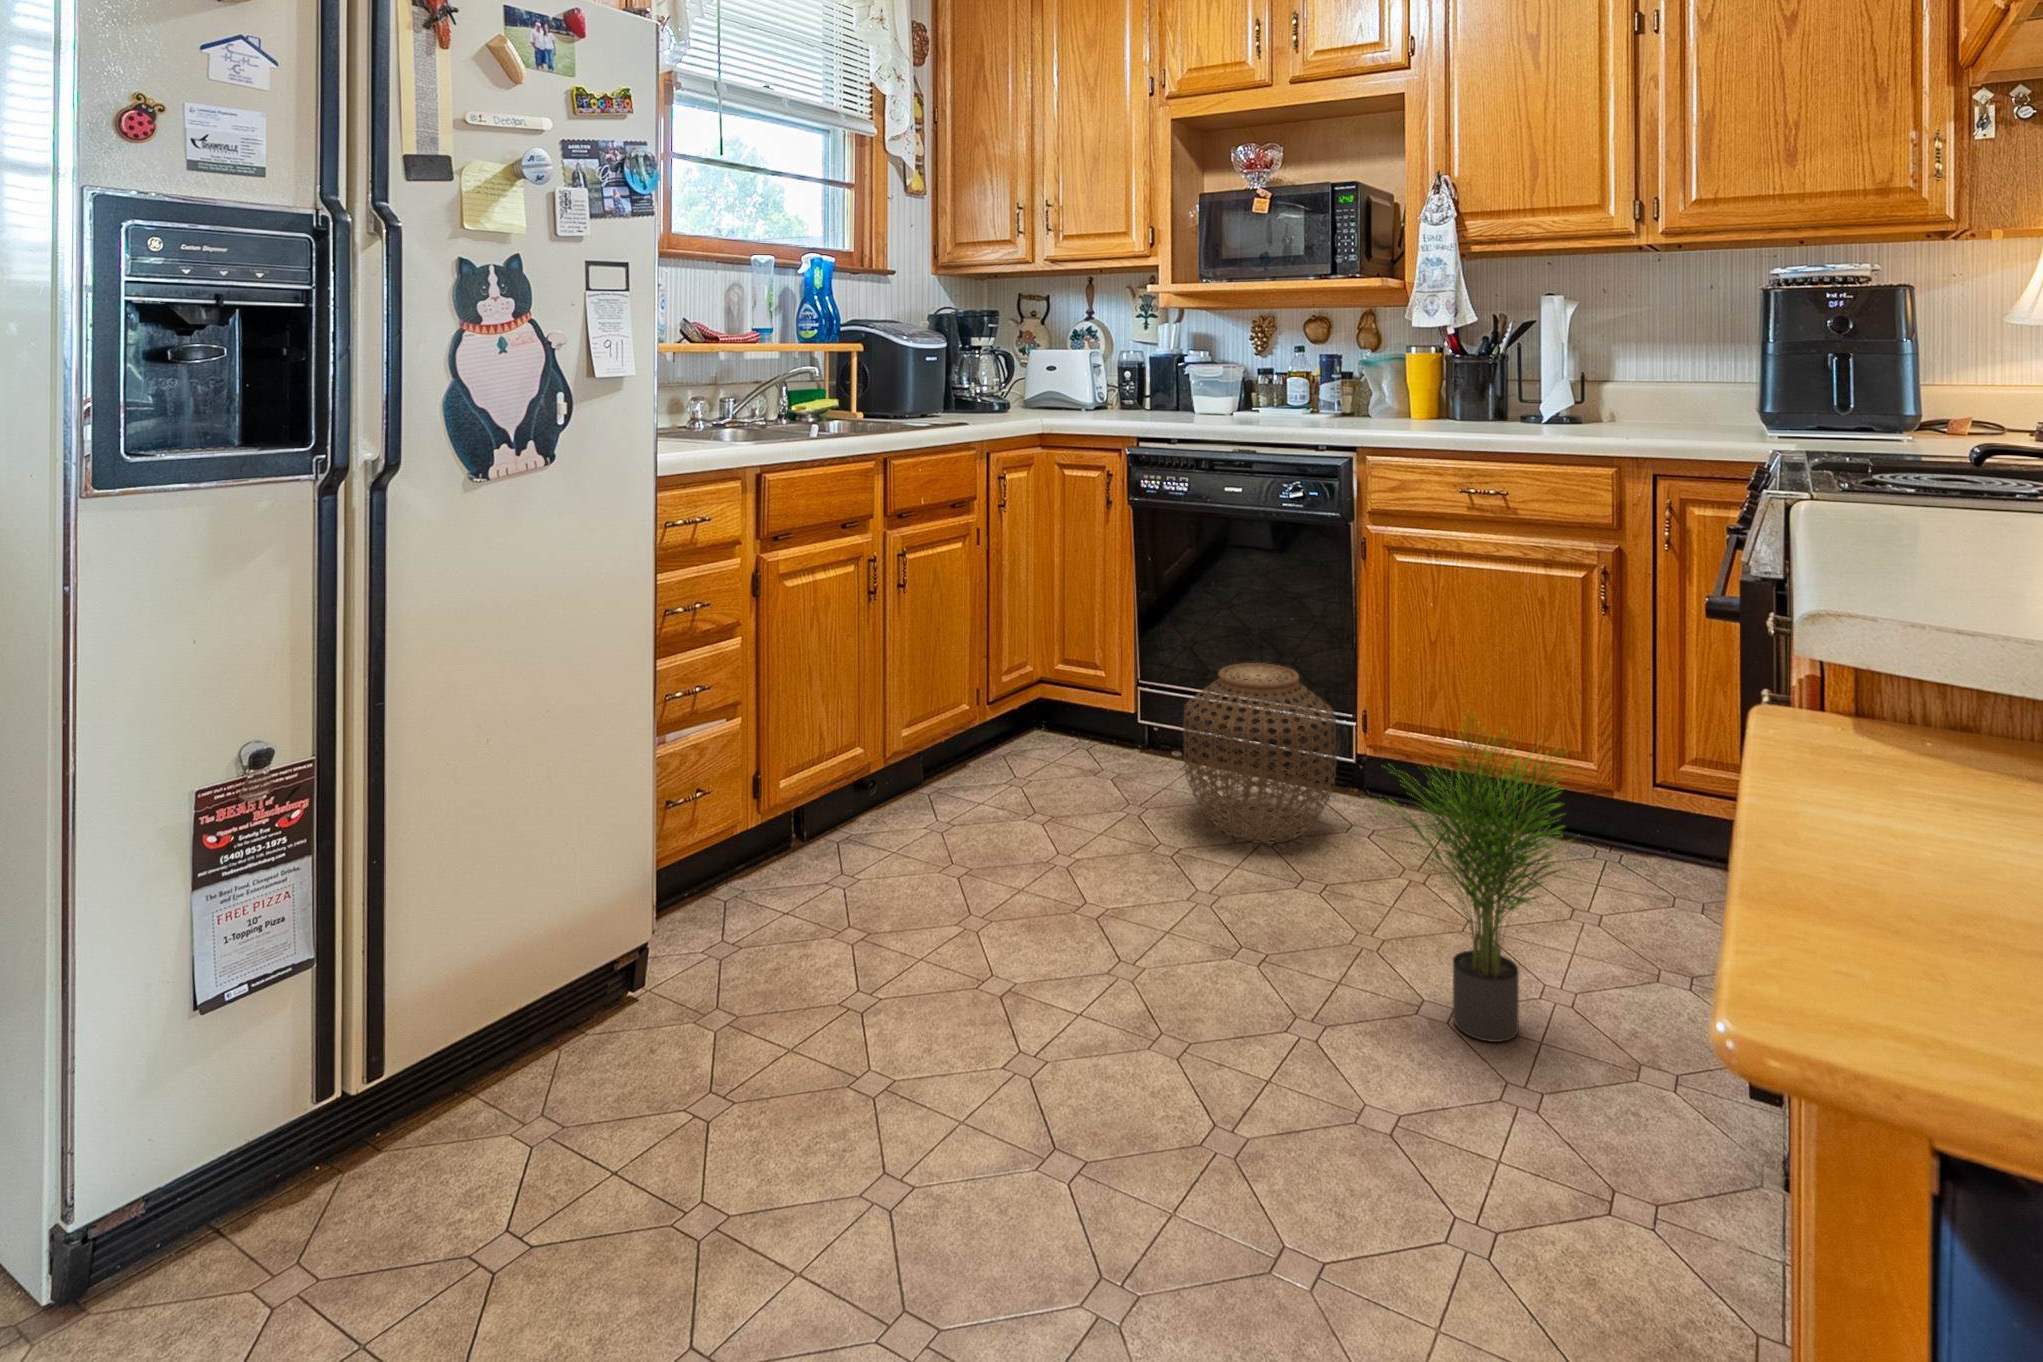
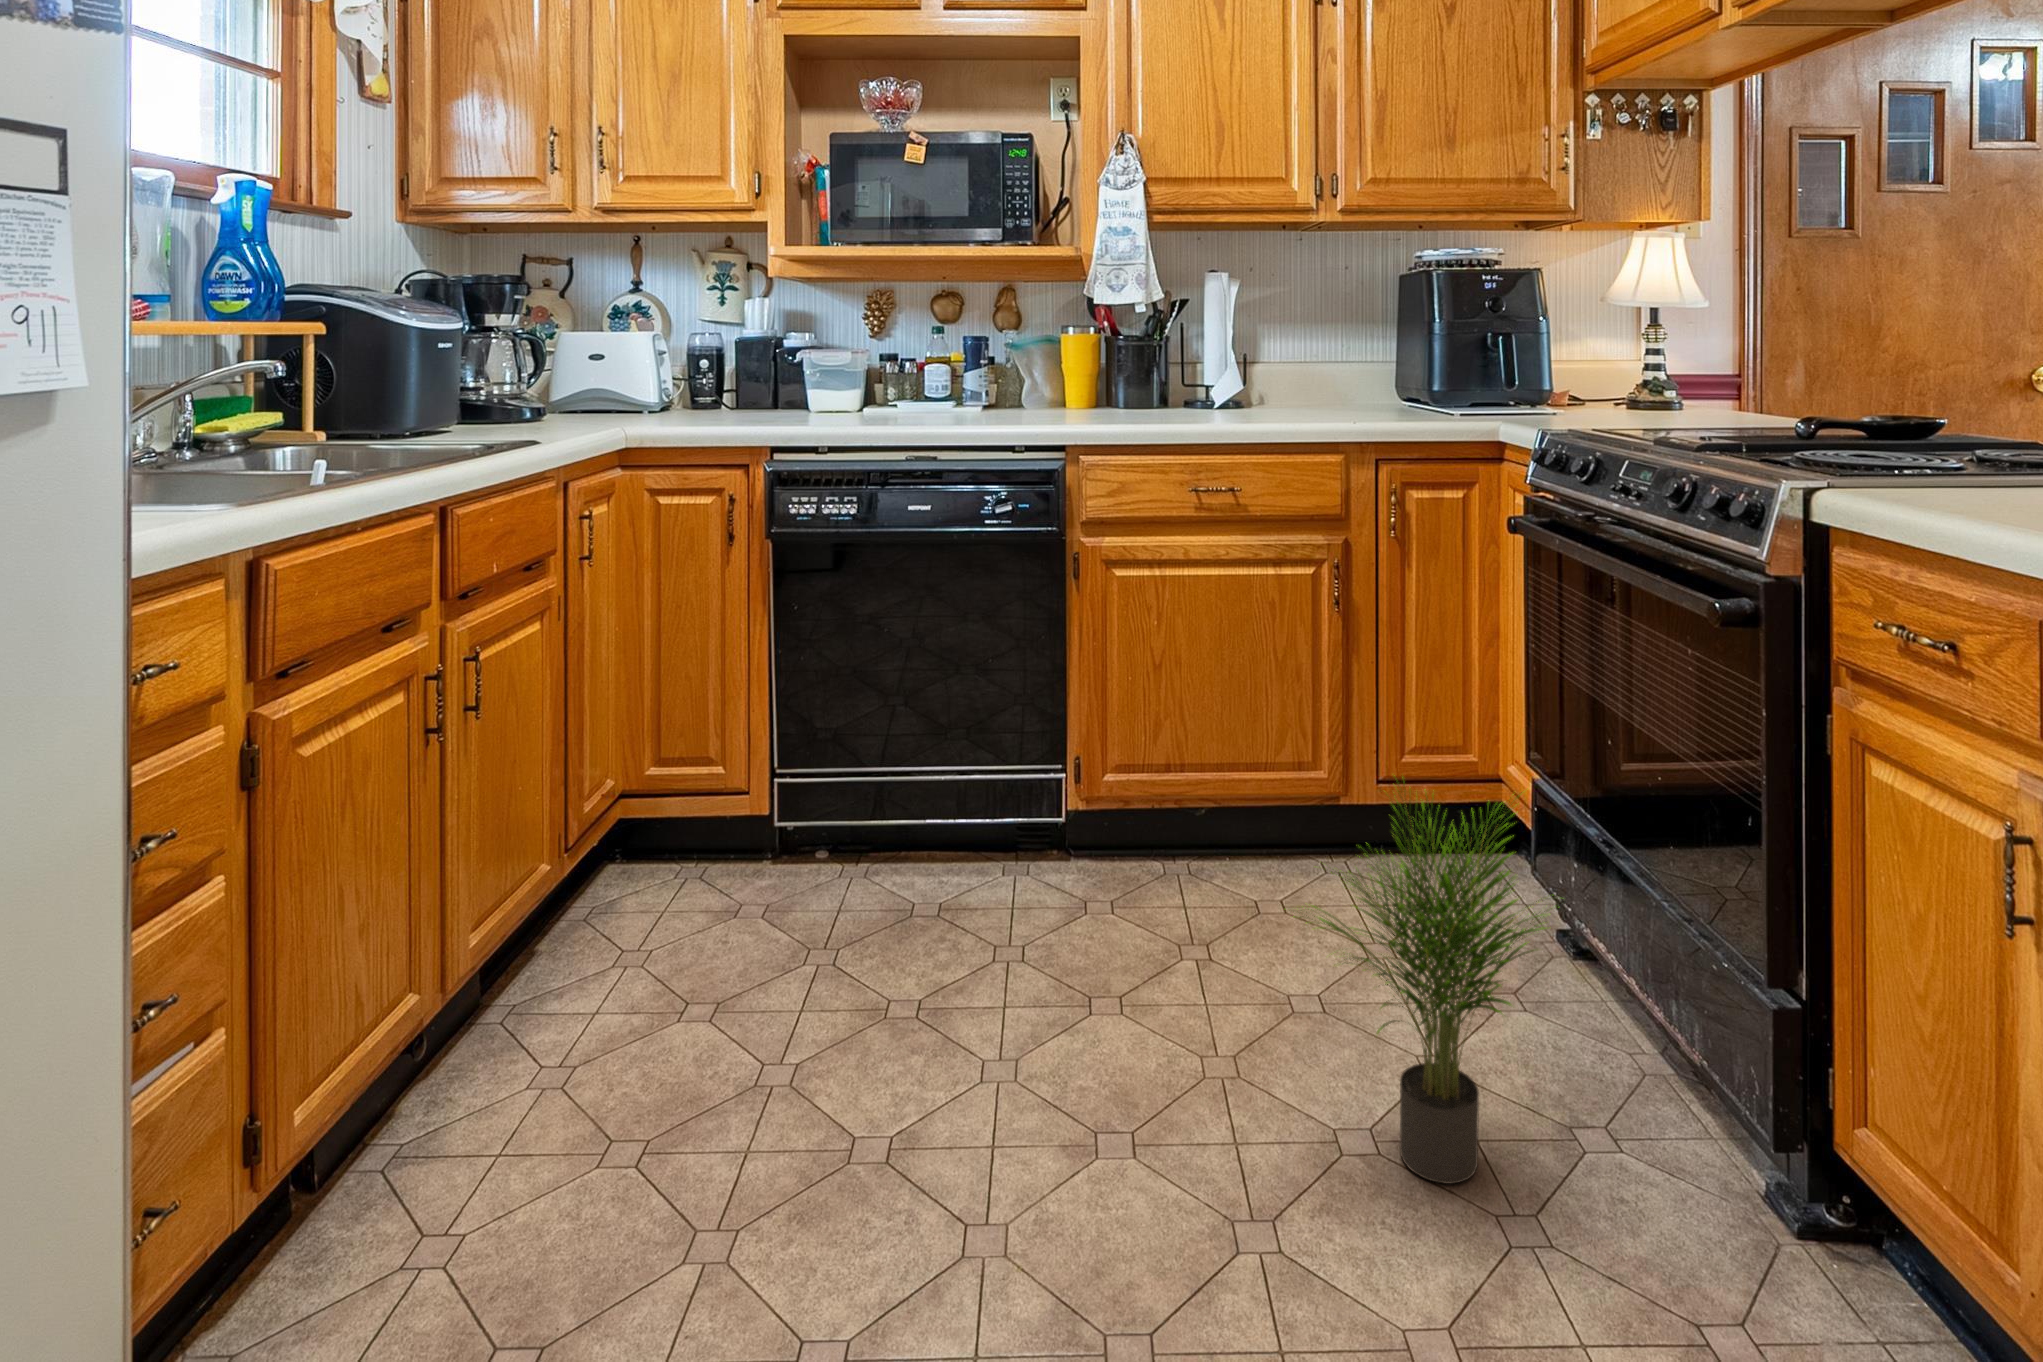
woven basket: present [1183,663,1336,842] -> none [900,728,1092,962]

